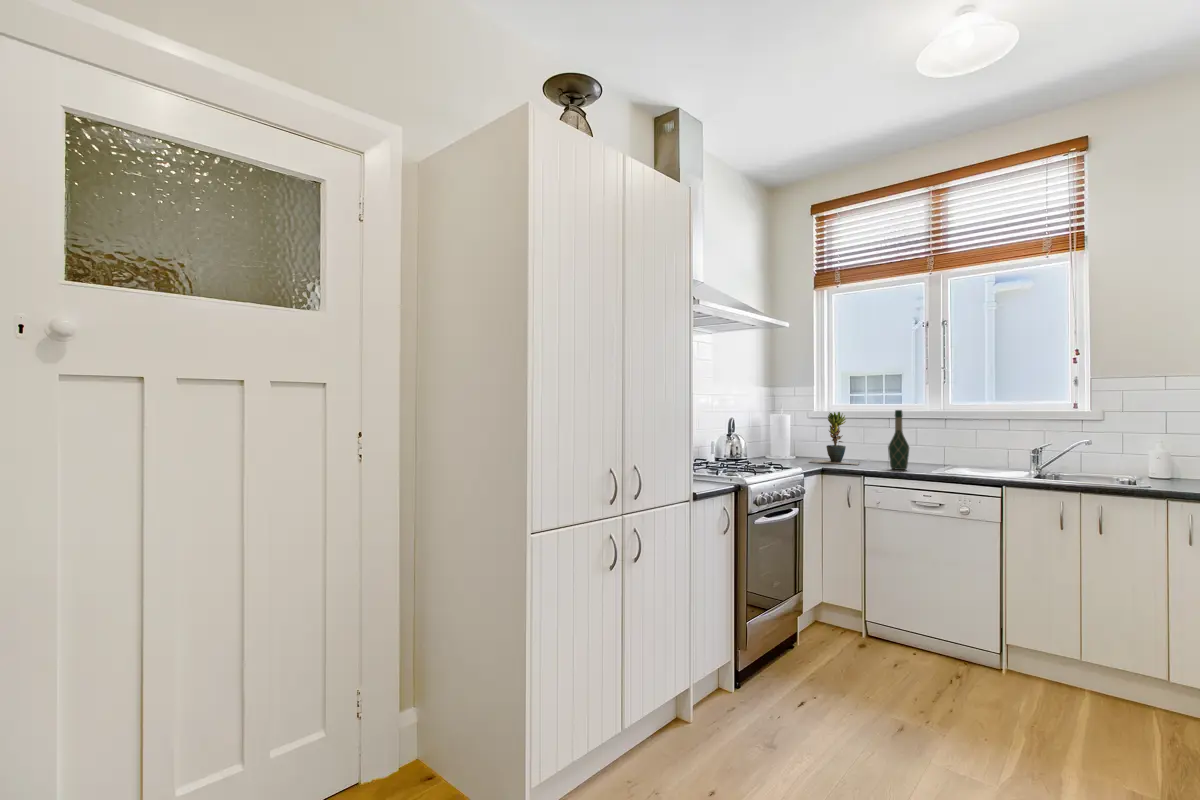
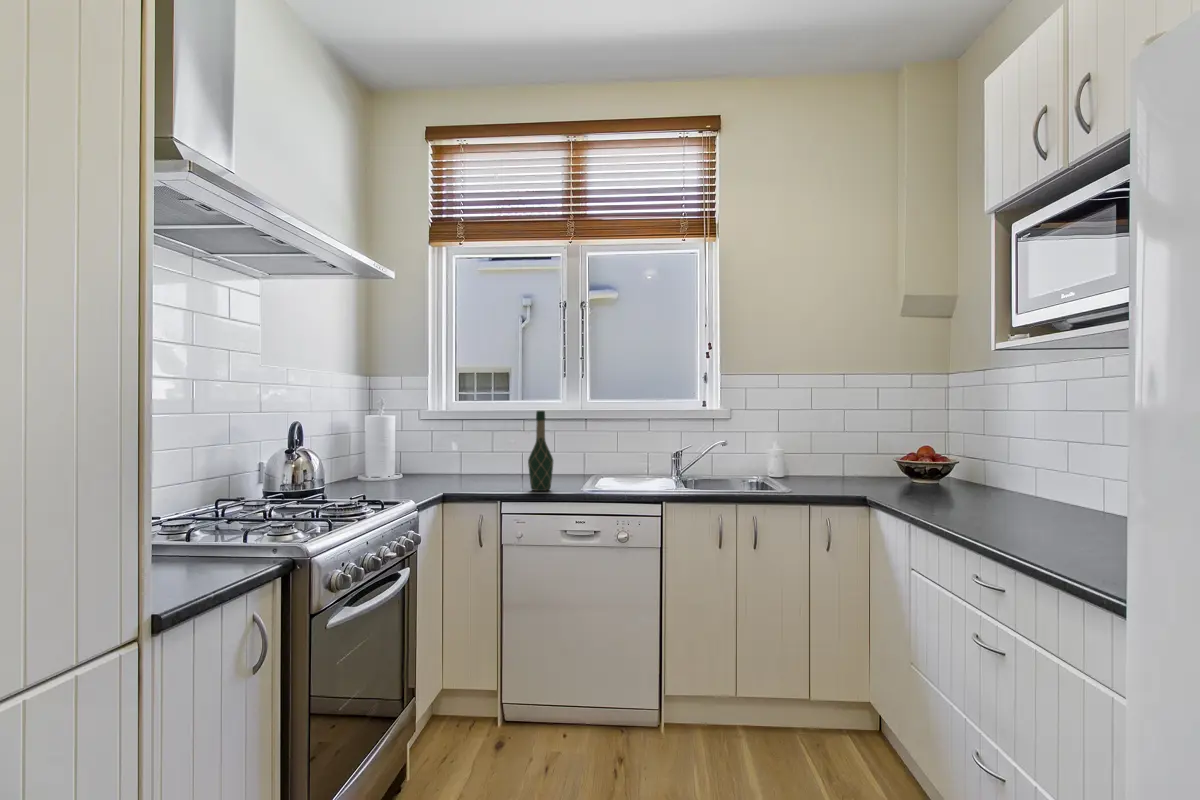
potted plant: present [810,412,860,465] -> none [421,413,489,487]

